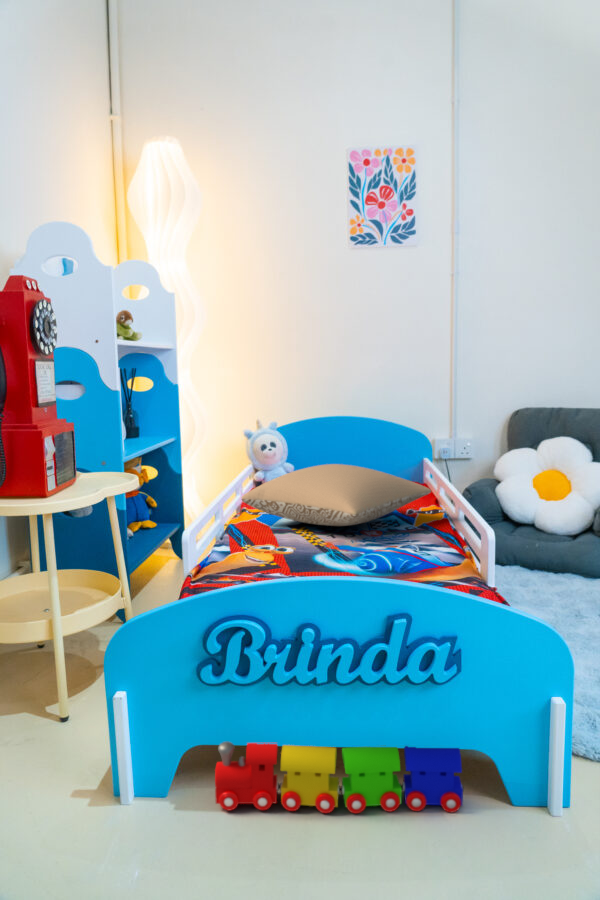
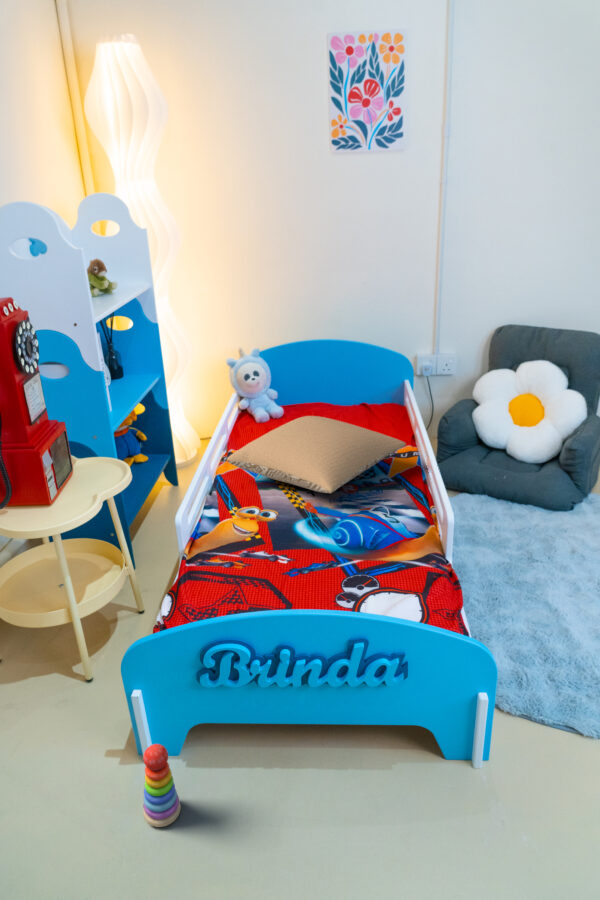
toy train: present [215,742,463,813] -> none [213,723,412,775]
stacking toy: none [121,743,169,864] -> present [143,744,181,827]

